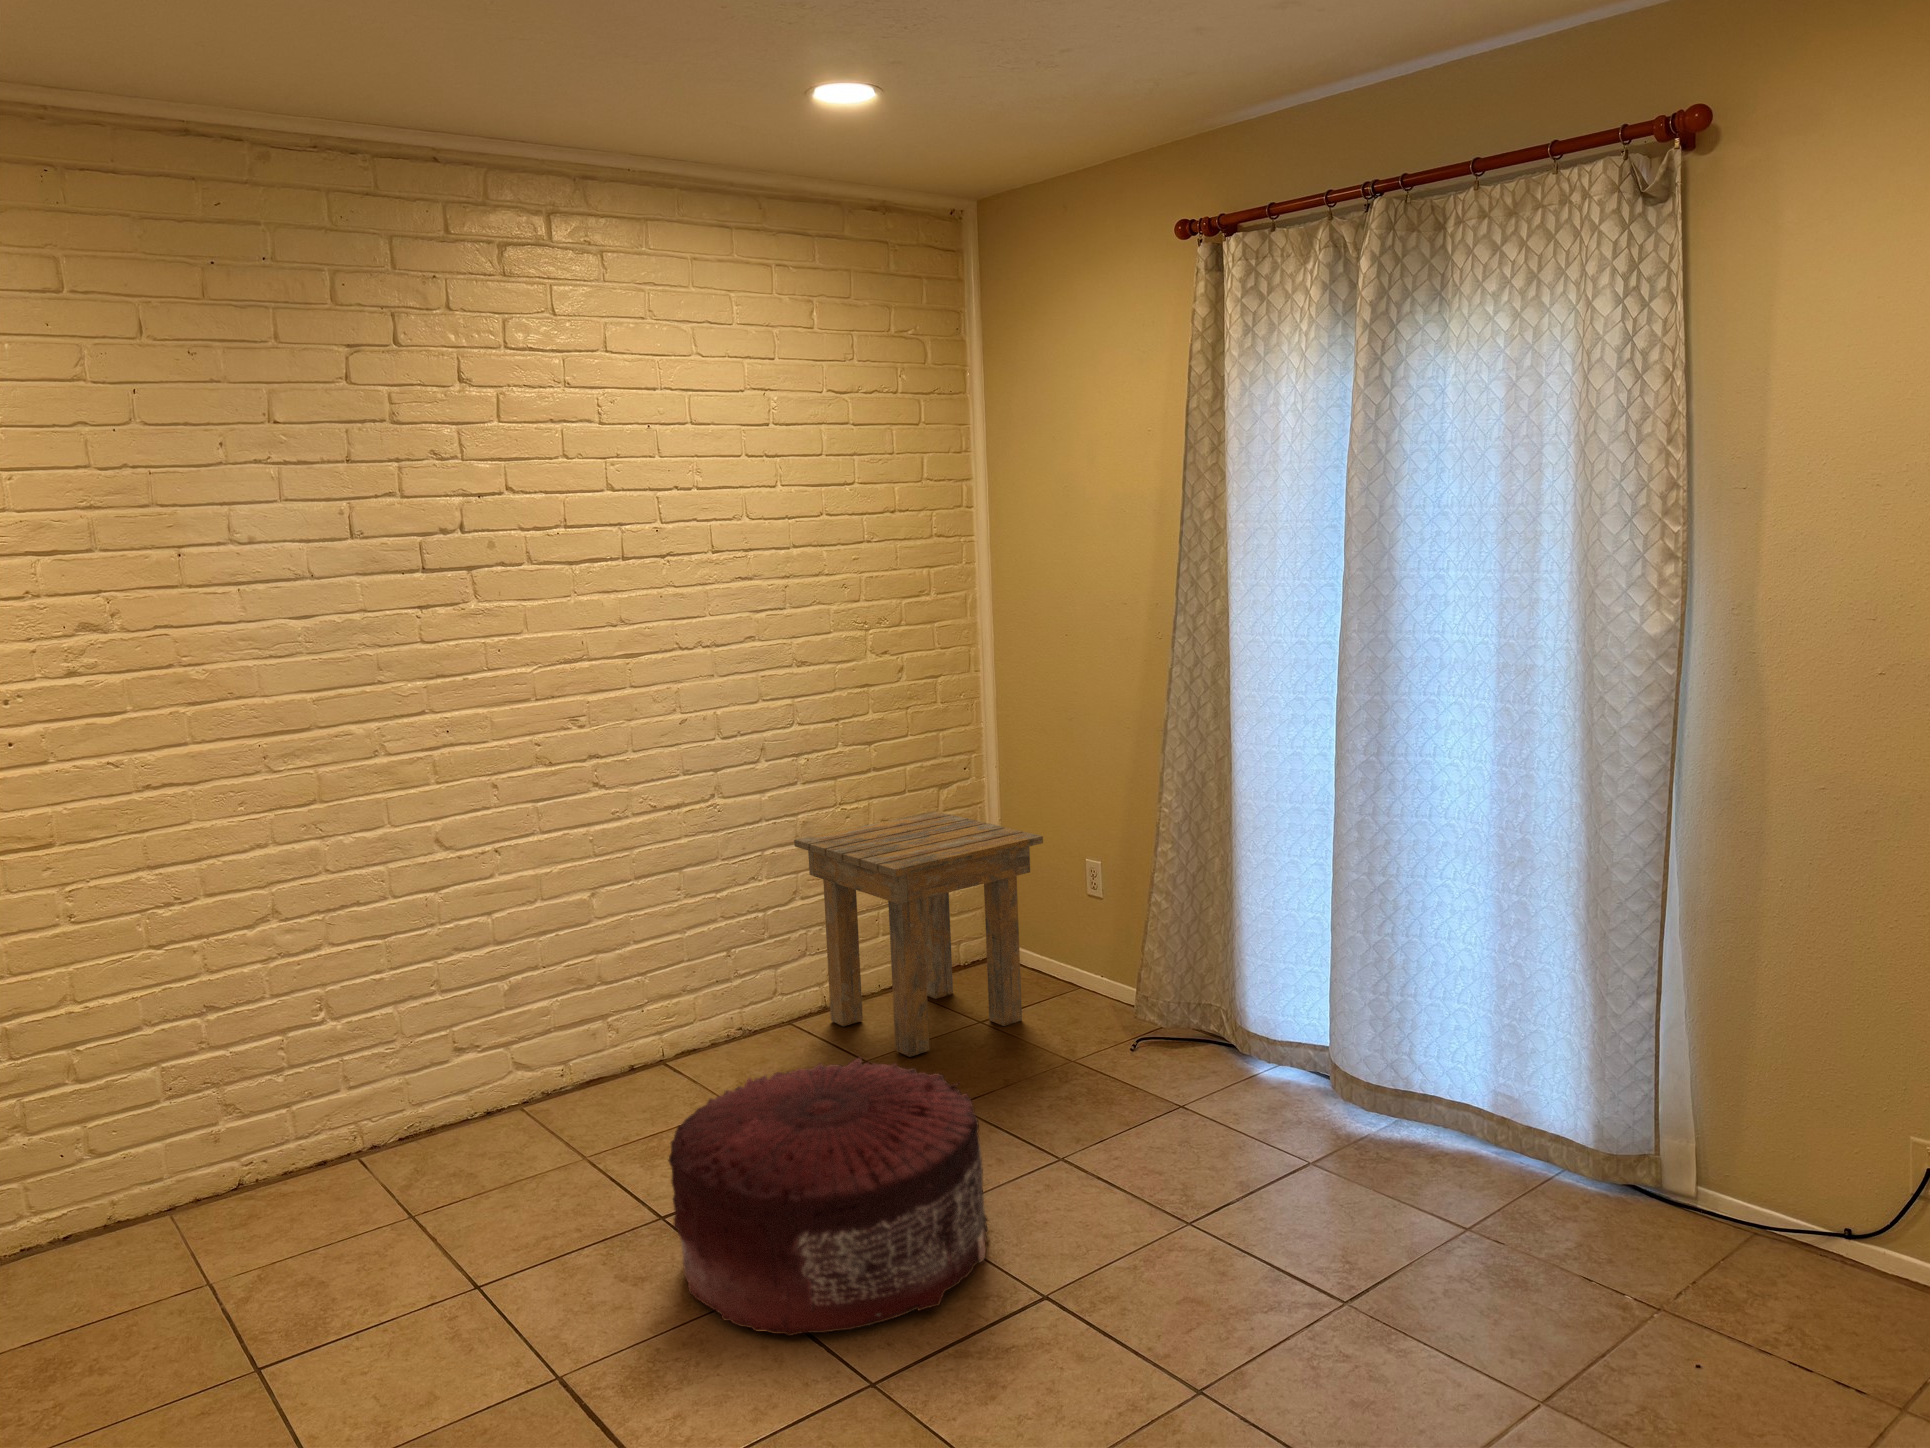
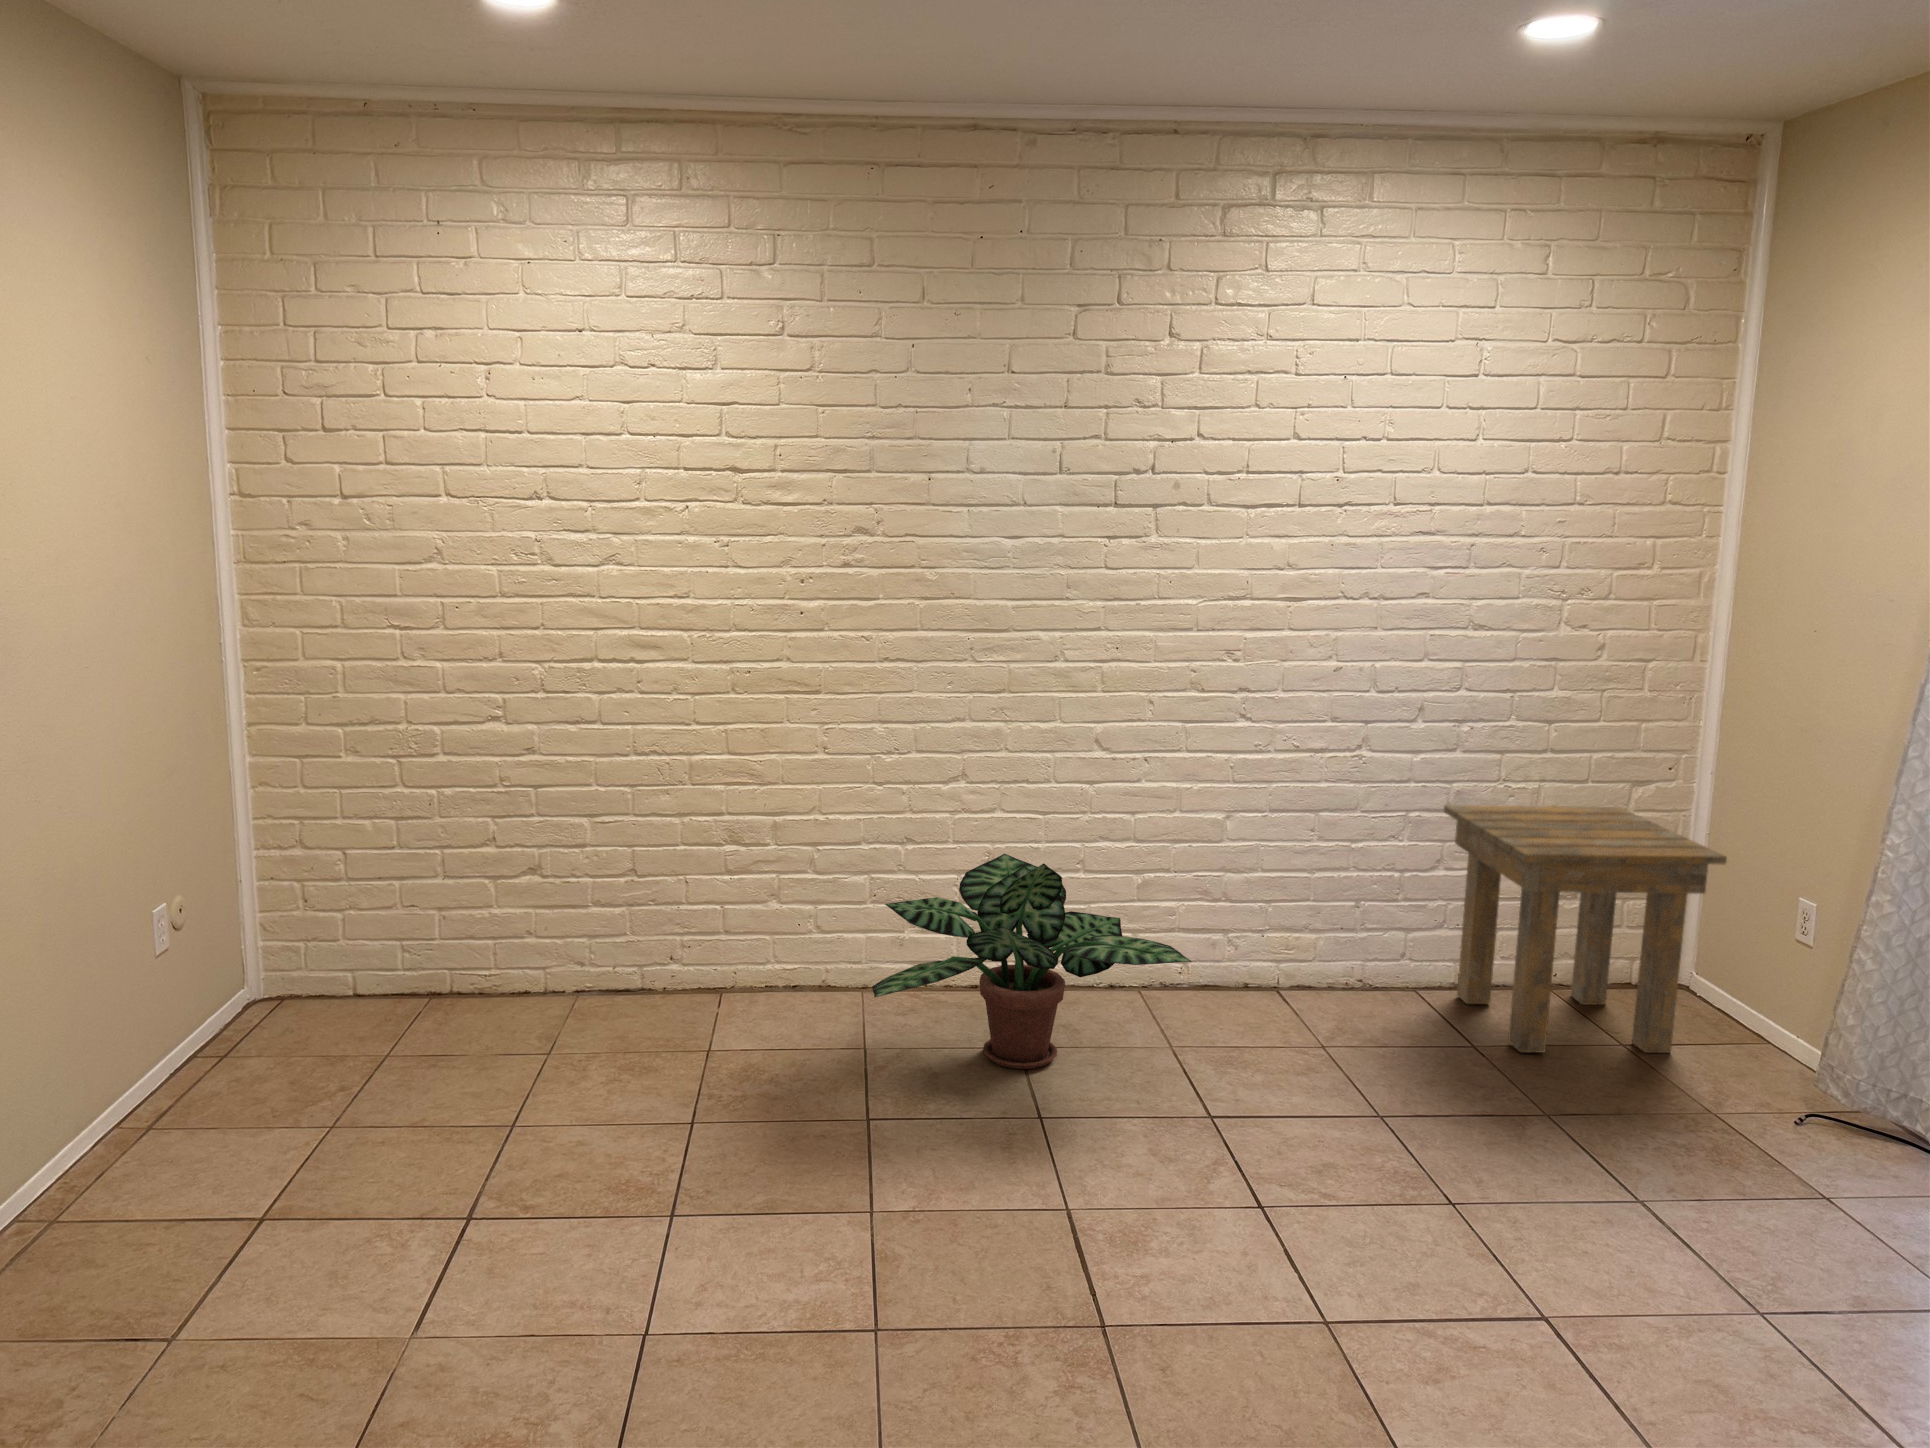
potted plant: none [214,991,618,1242] -> present [872,854,1192,1069]
pouf: present [669,1058,988,1336] -> none [1187,1014,1514,1288]

